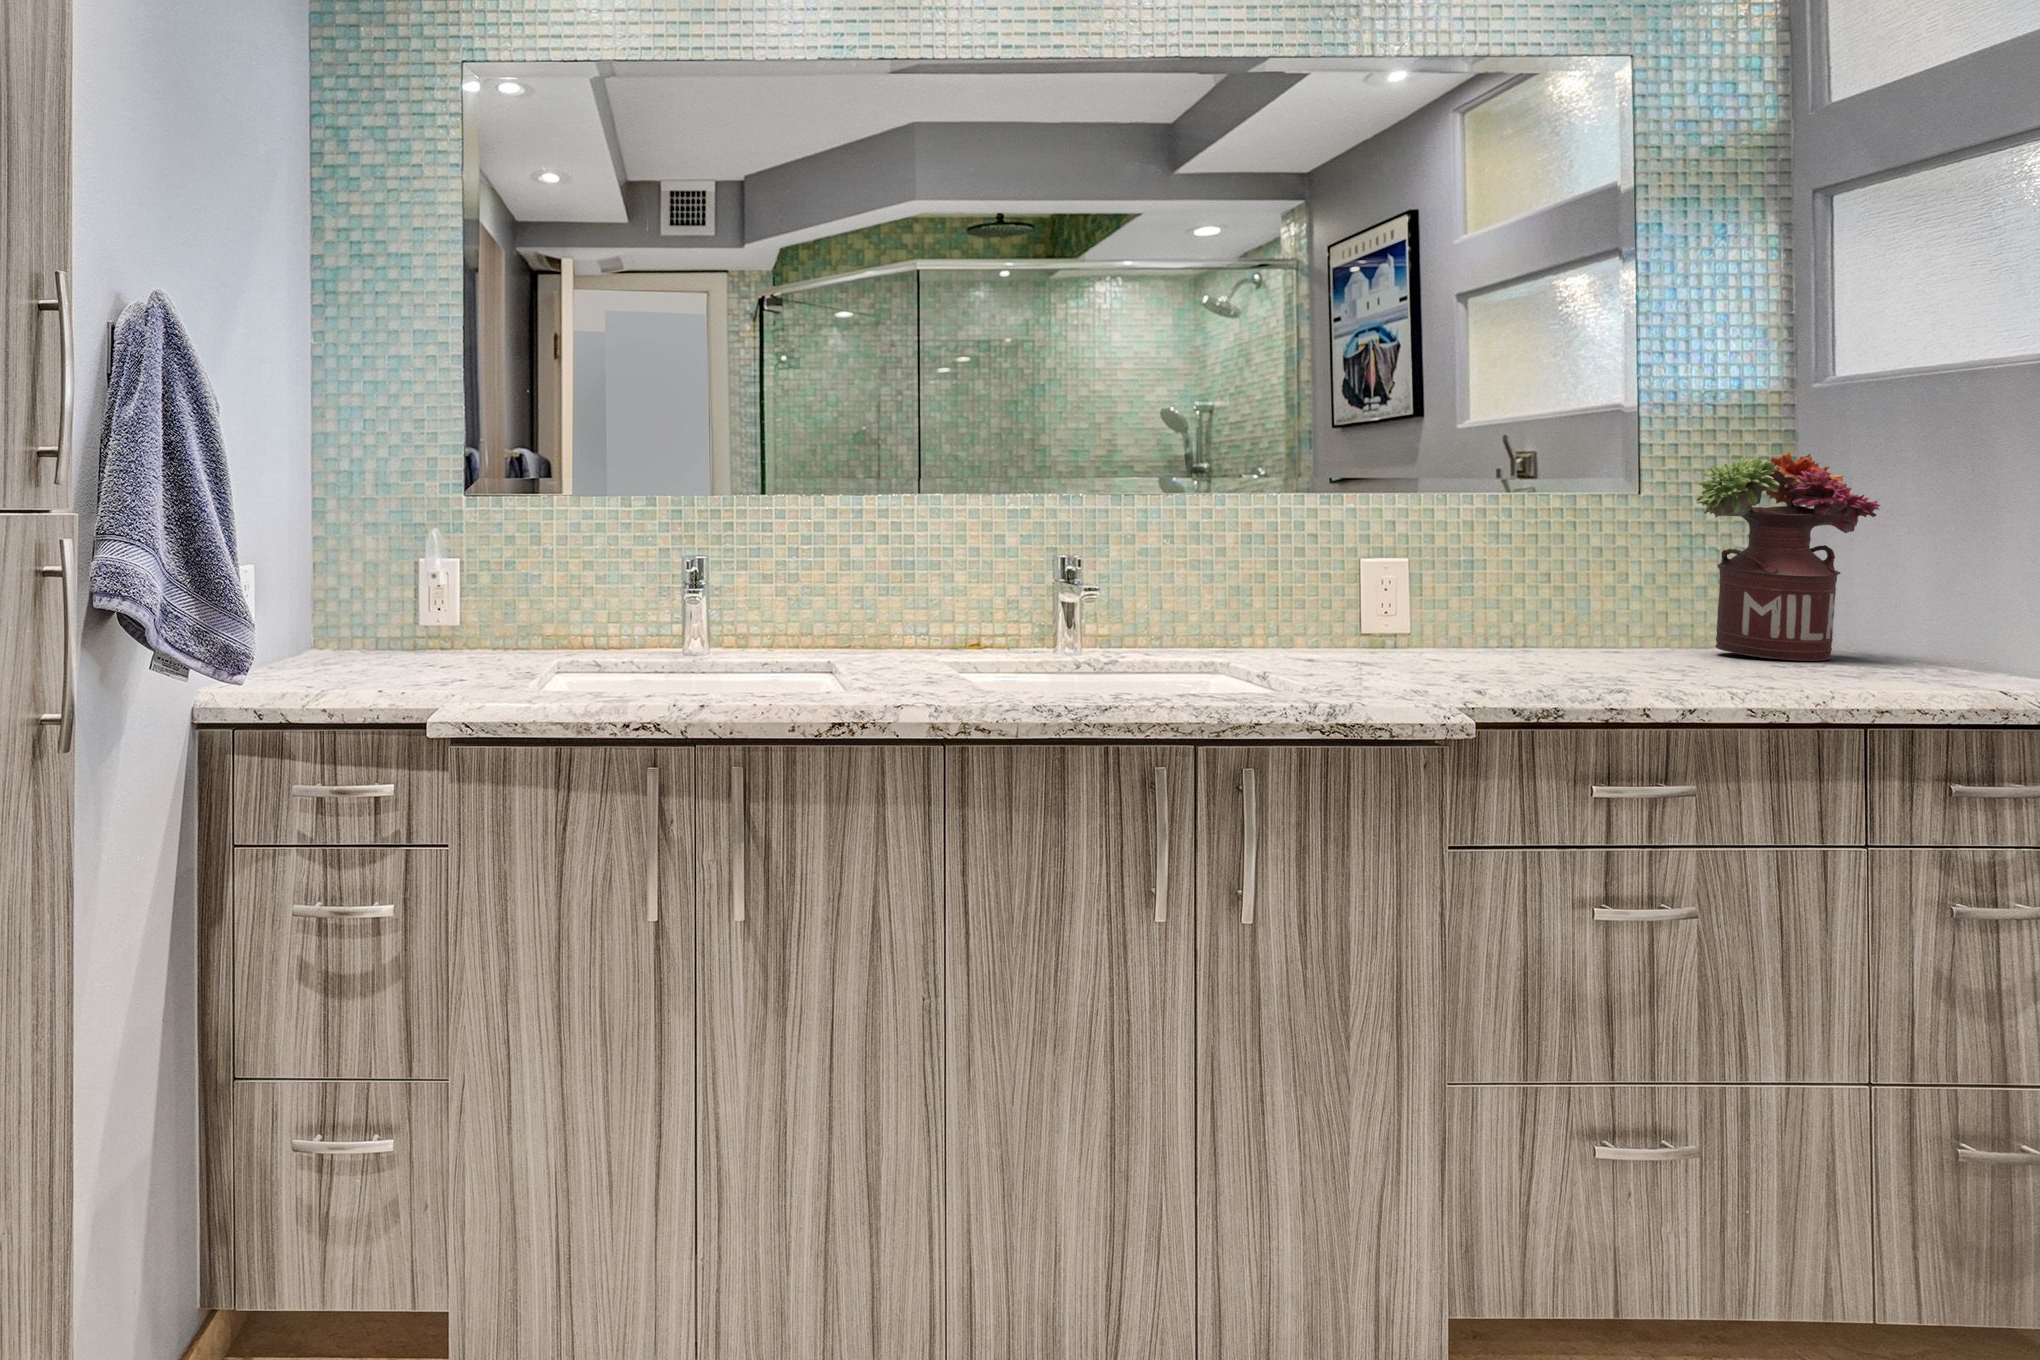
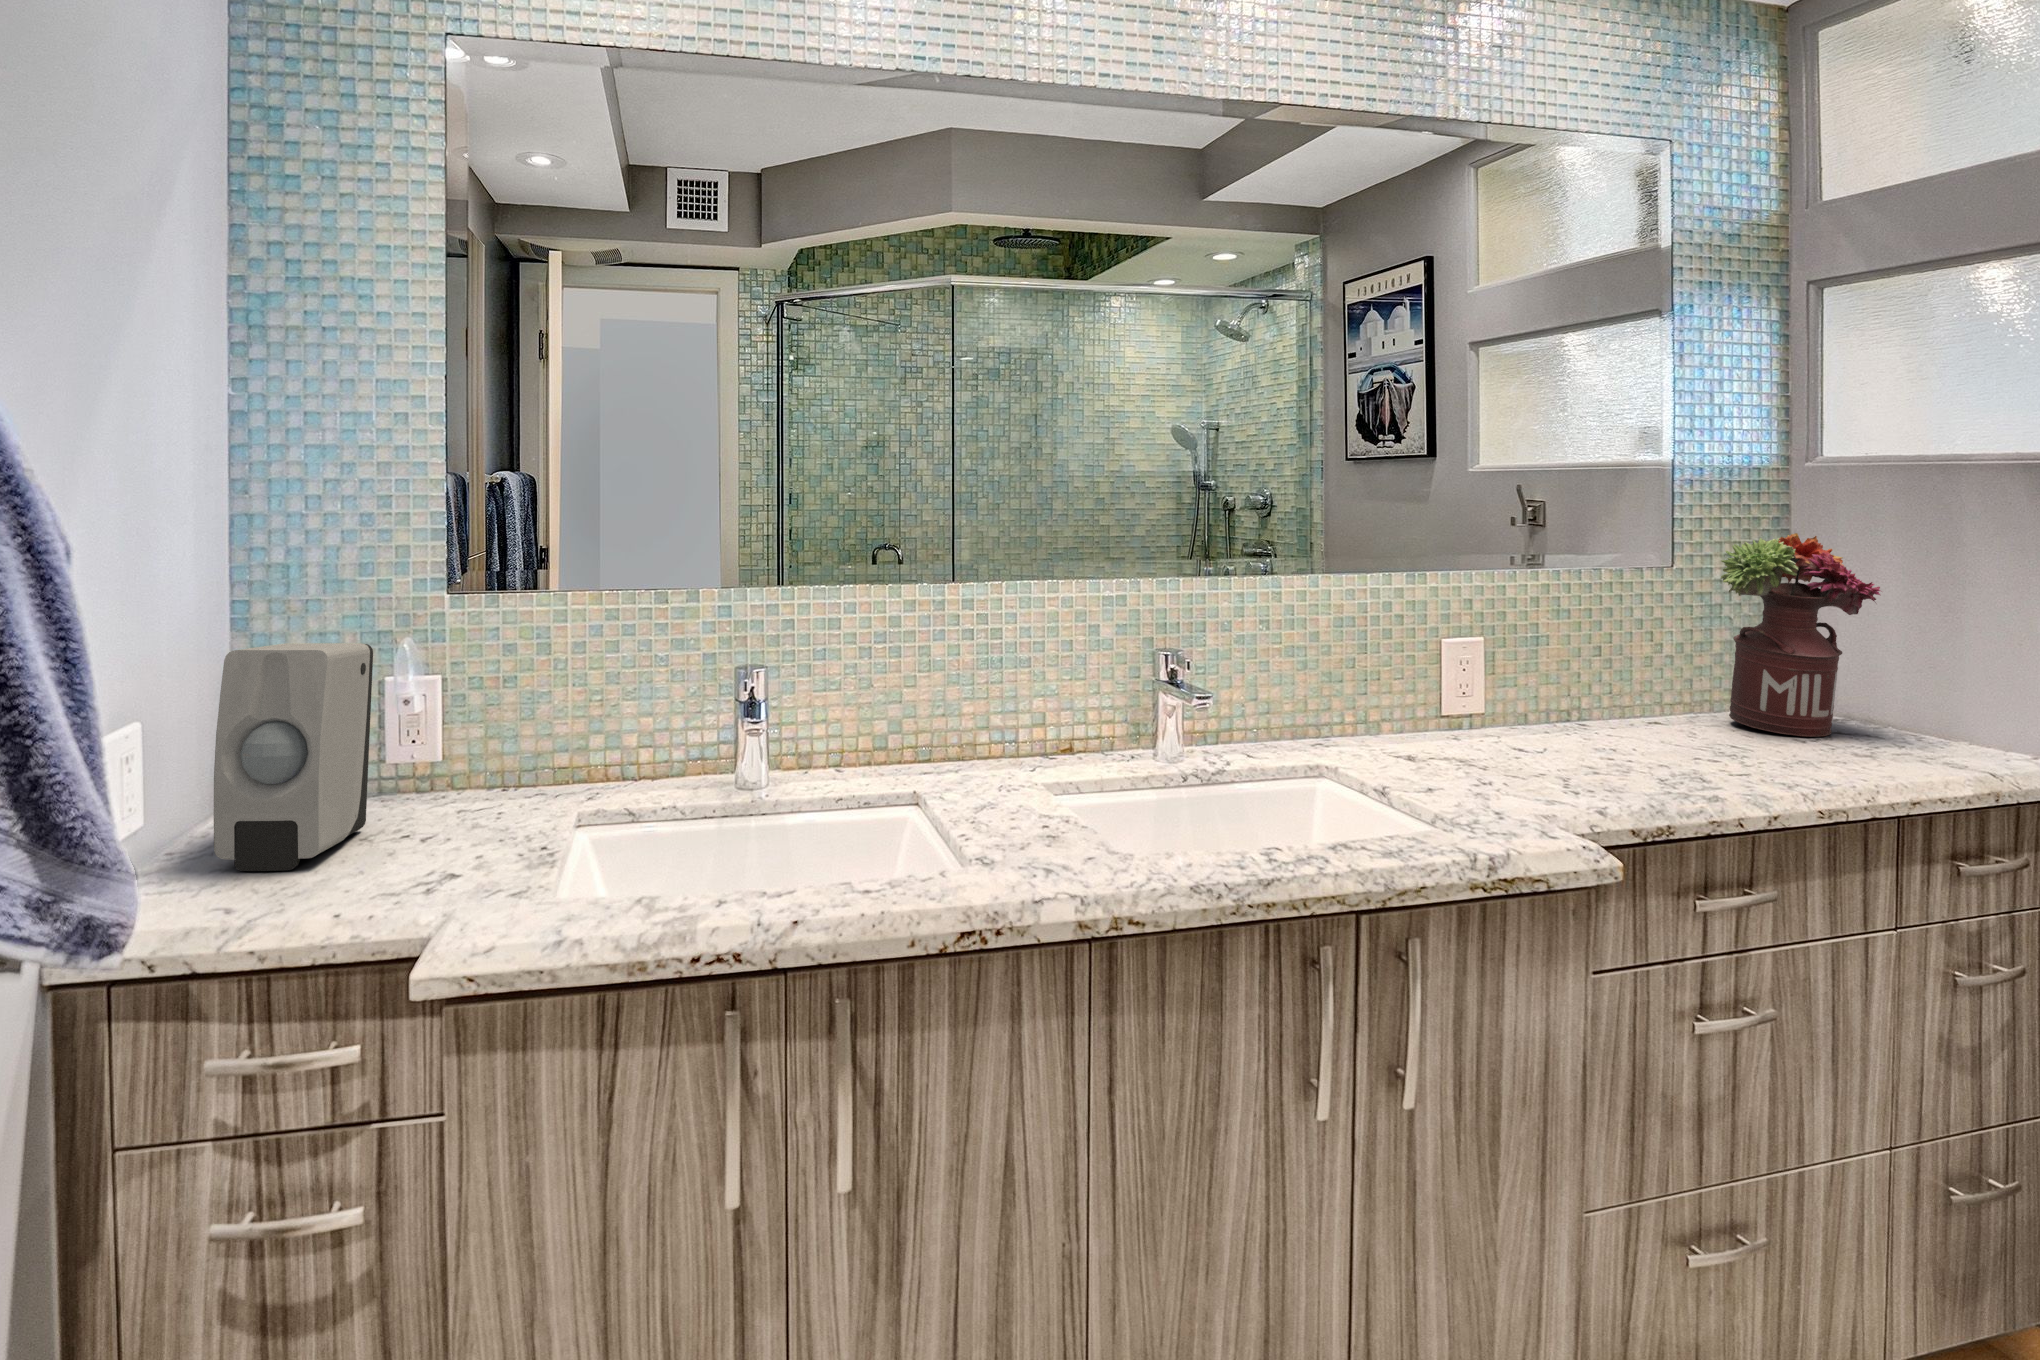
soap dispenser: none [297,522,408,683] -> present [214,643,373,871]

